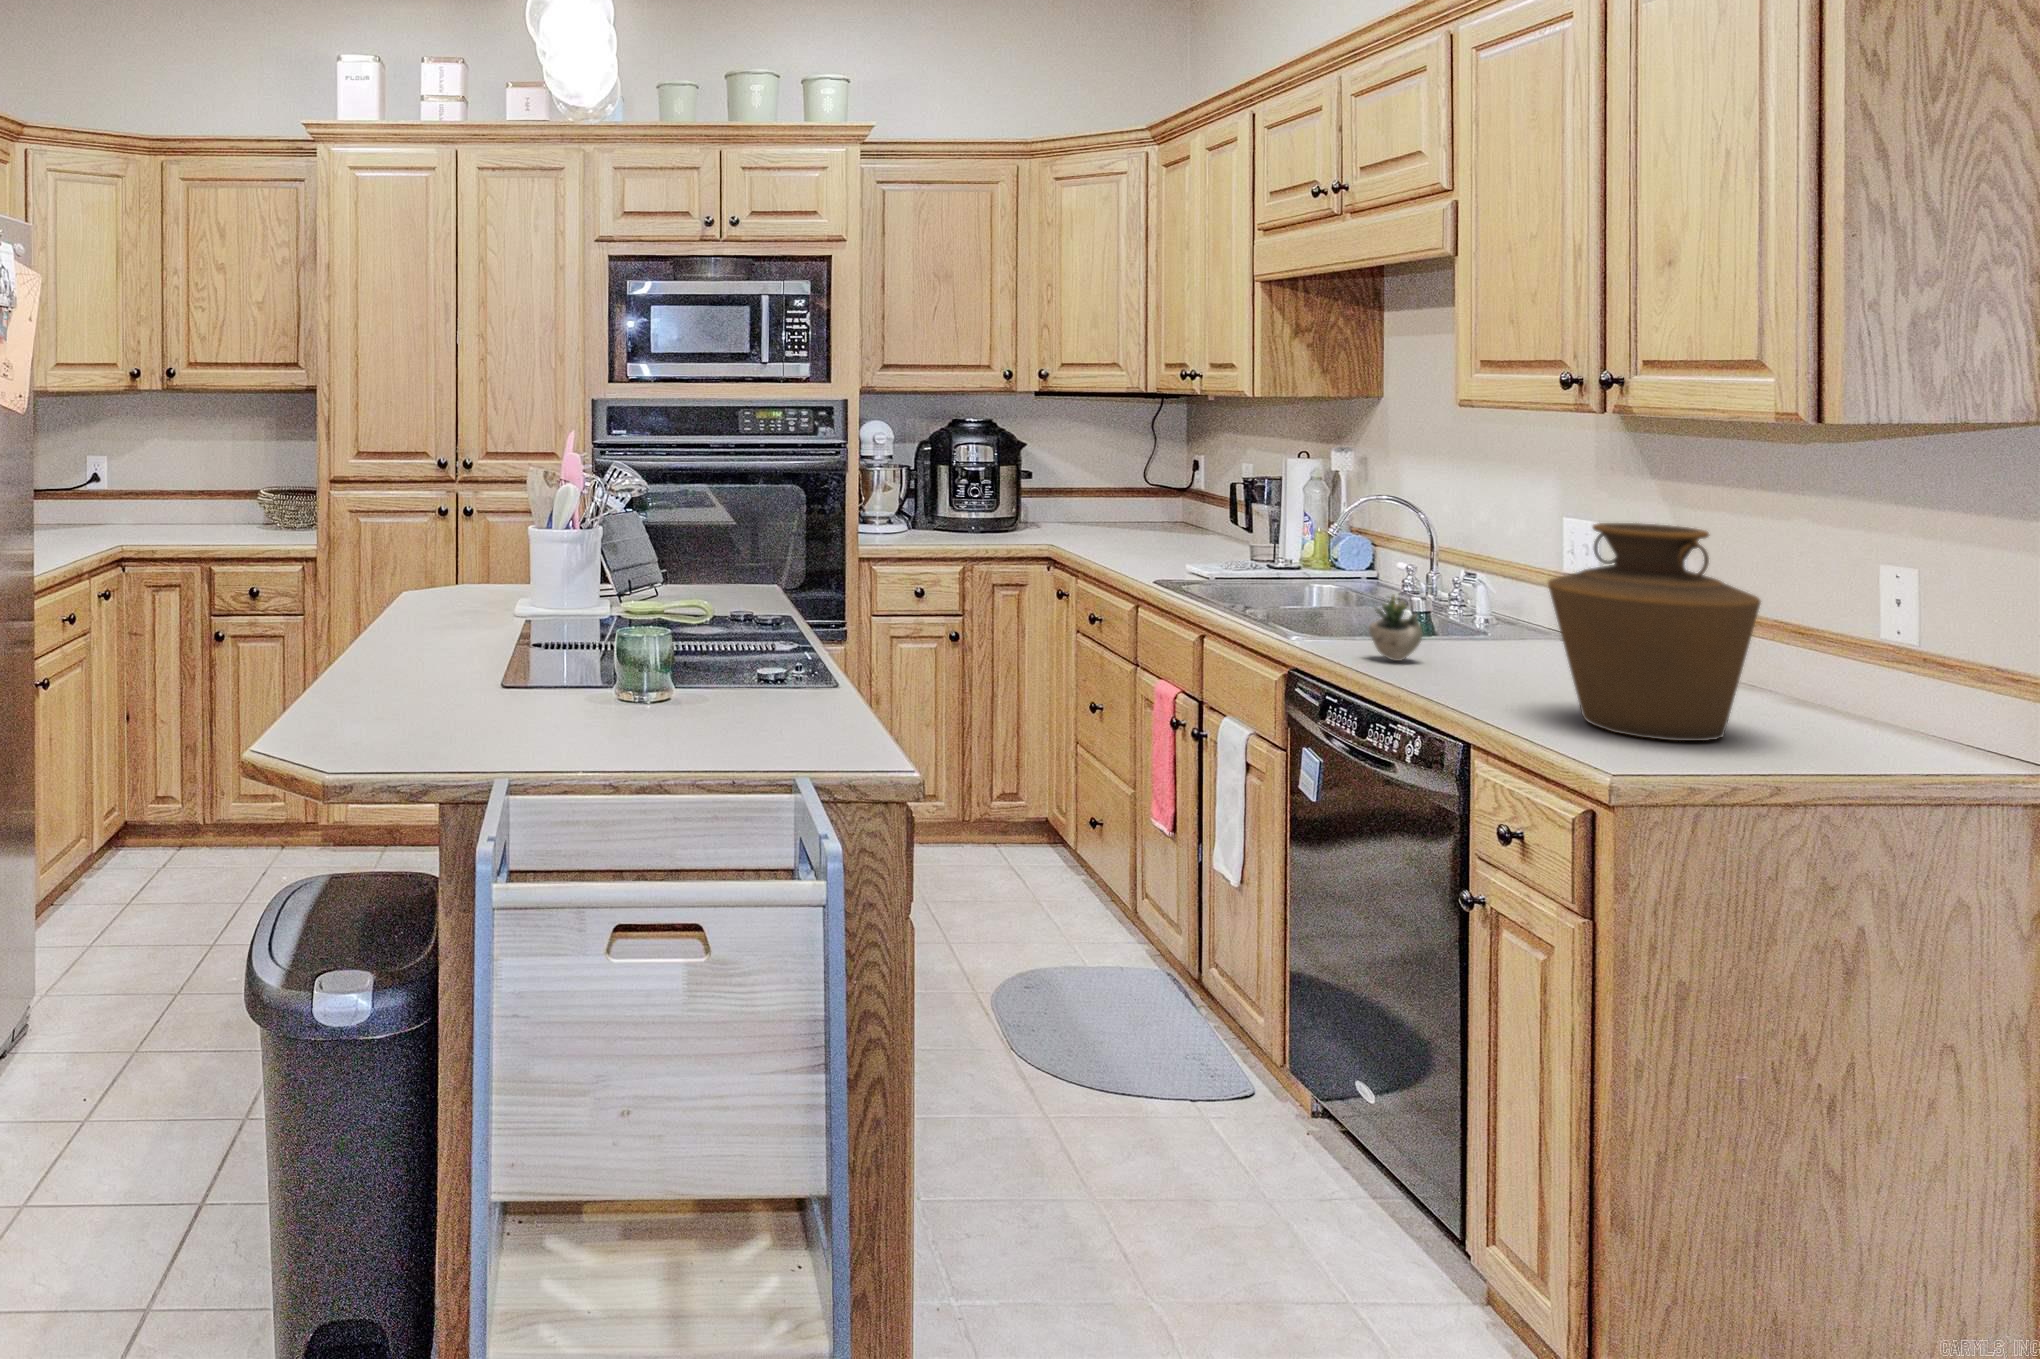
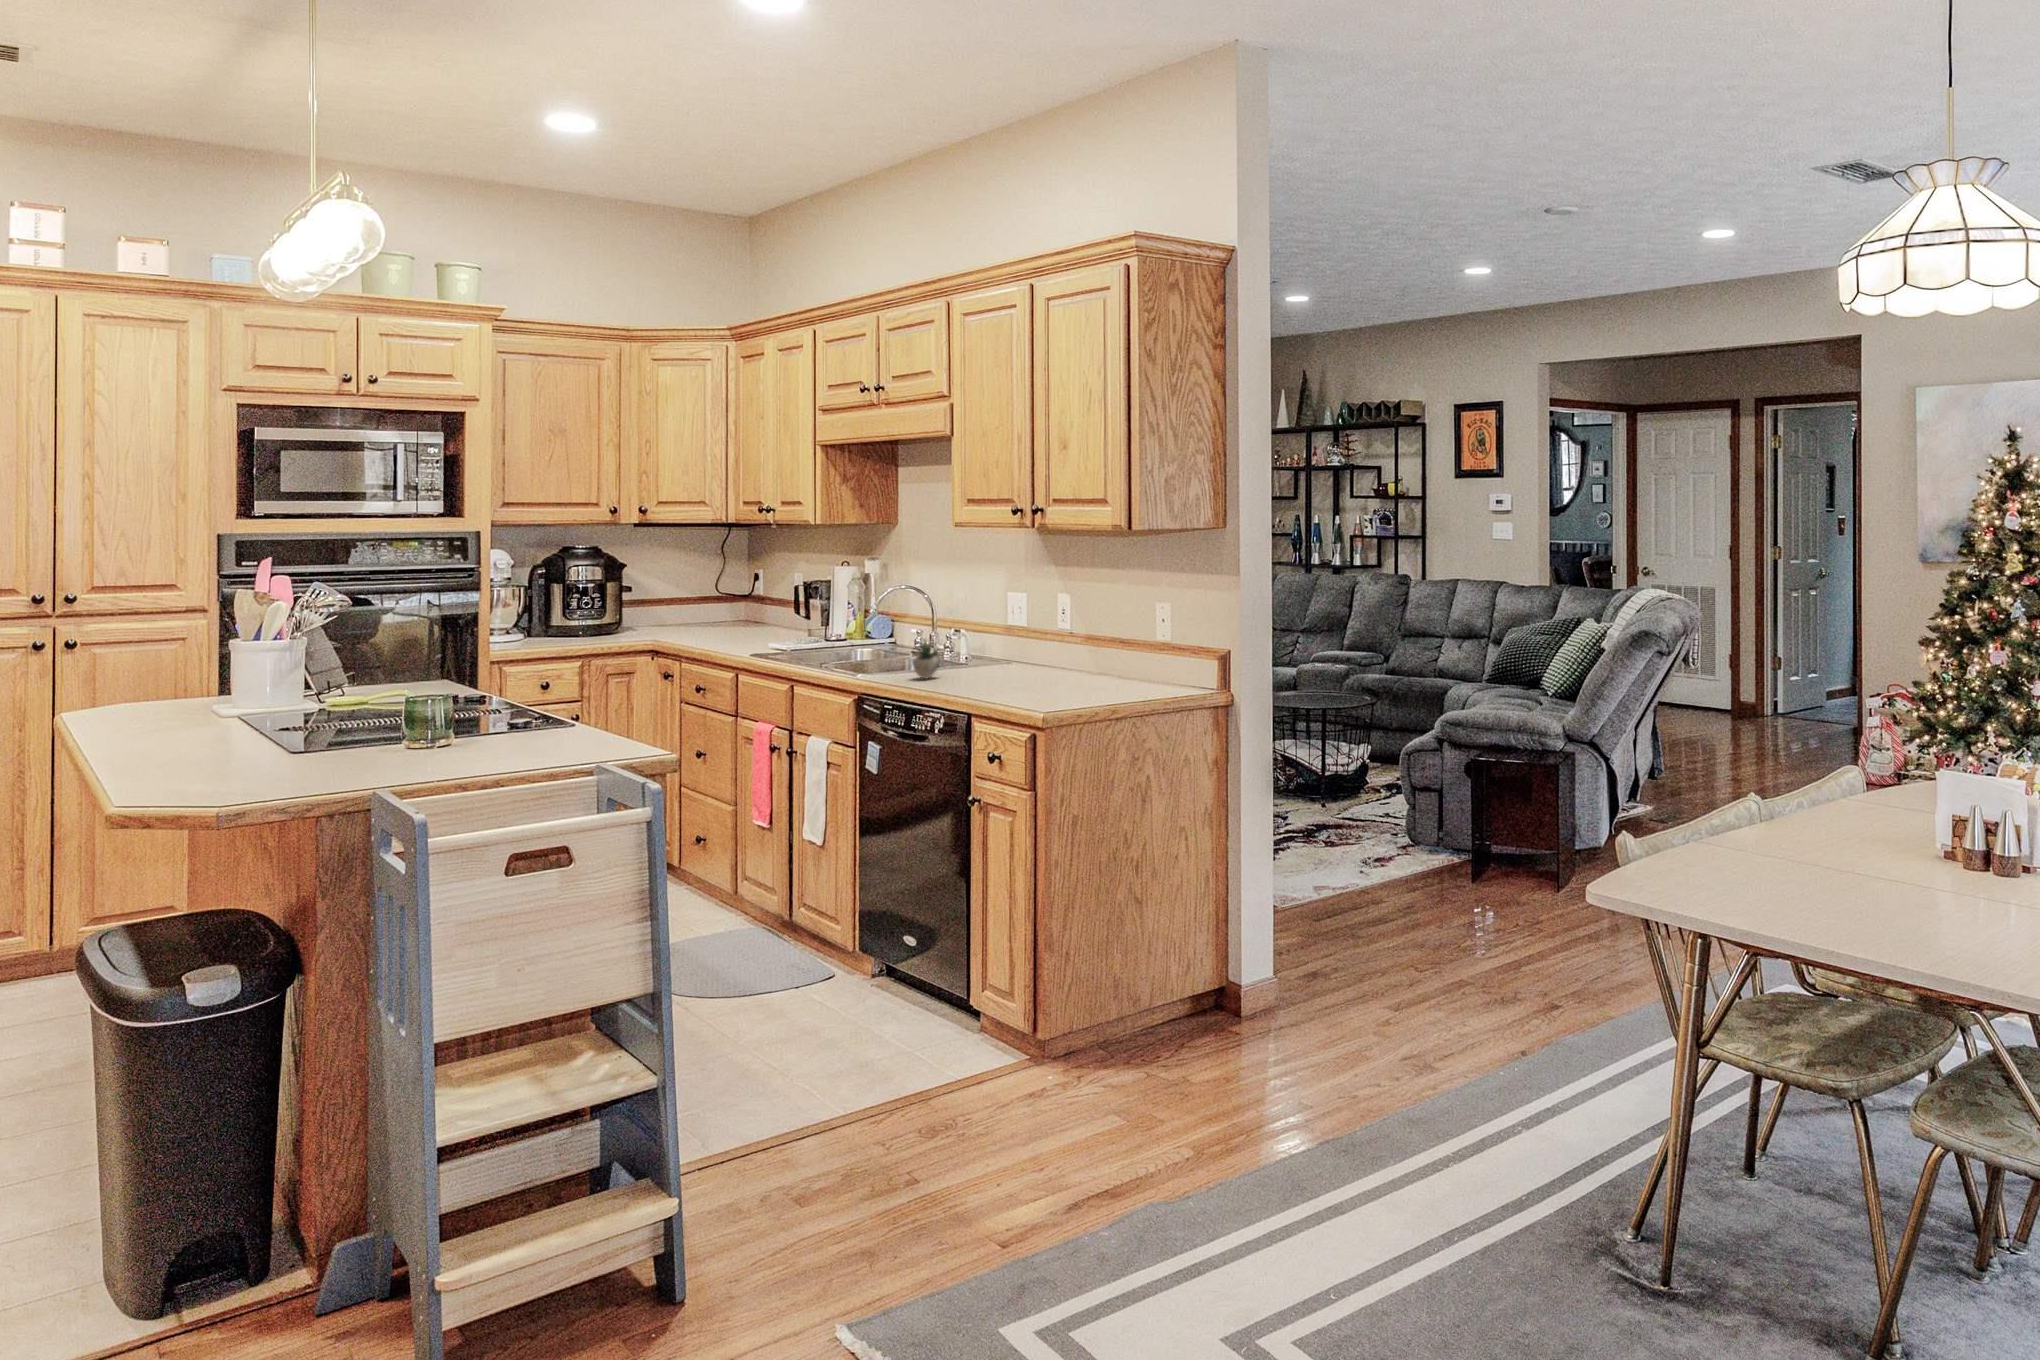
vase: present [1548,523,1761,741] -> none [1011,582,1099,693]

